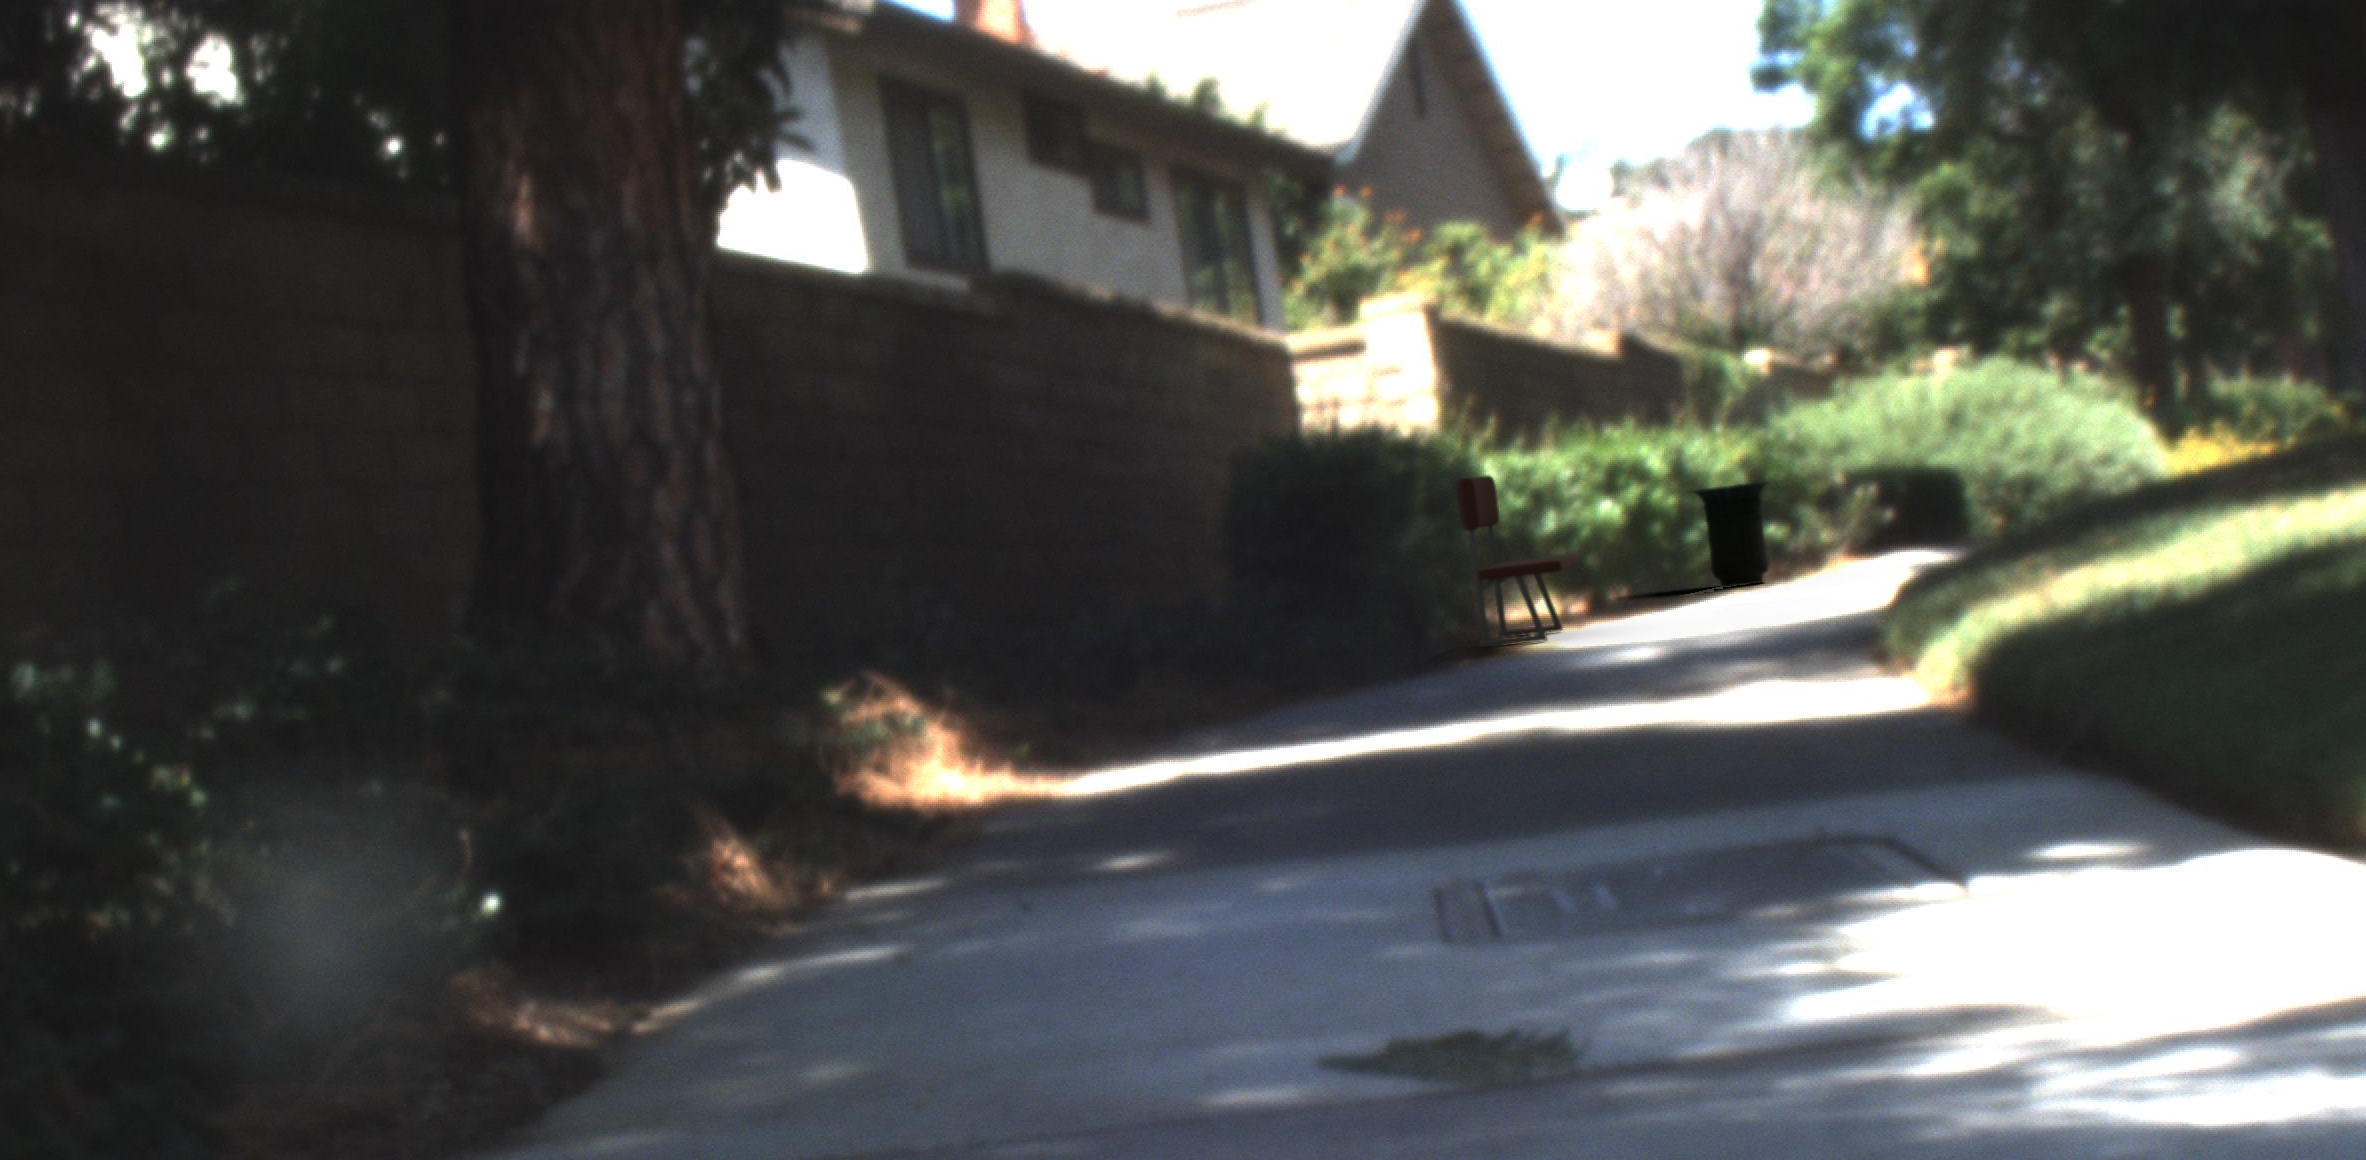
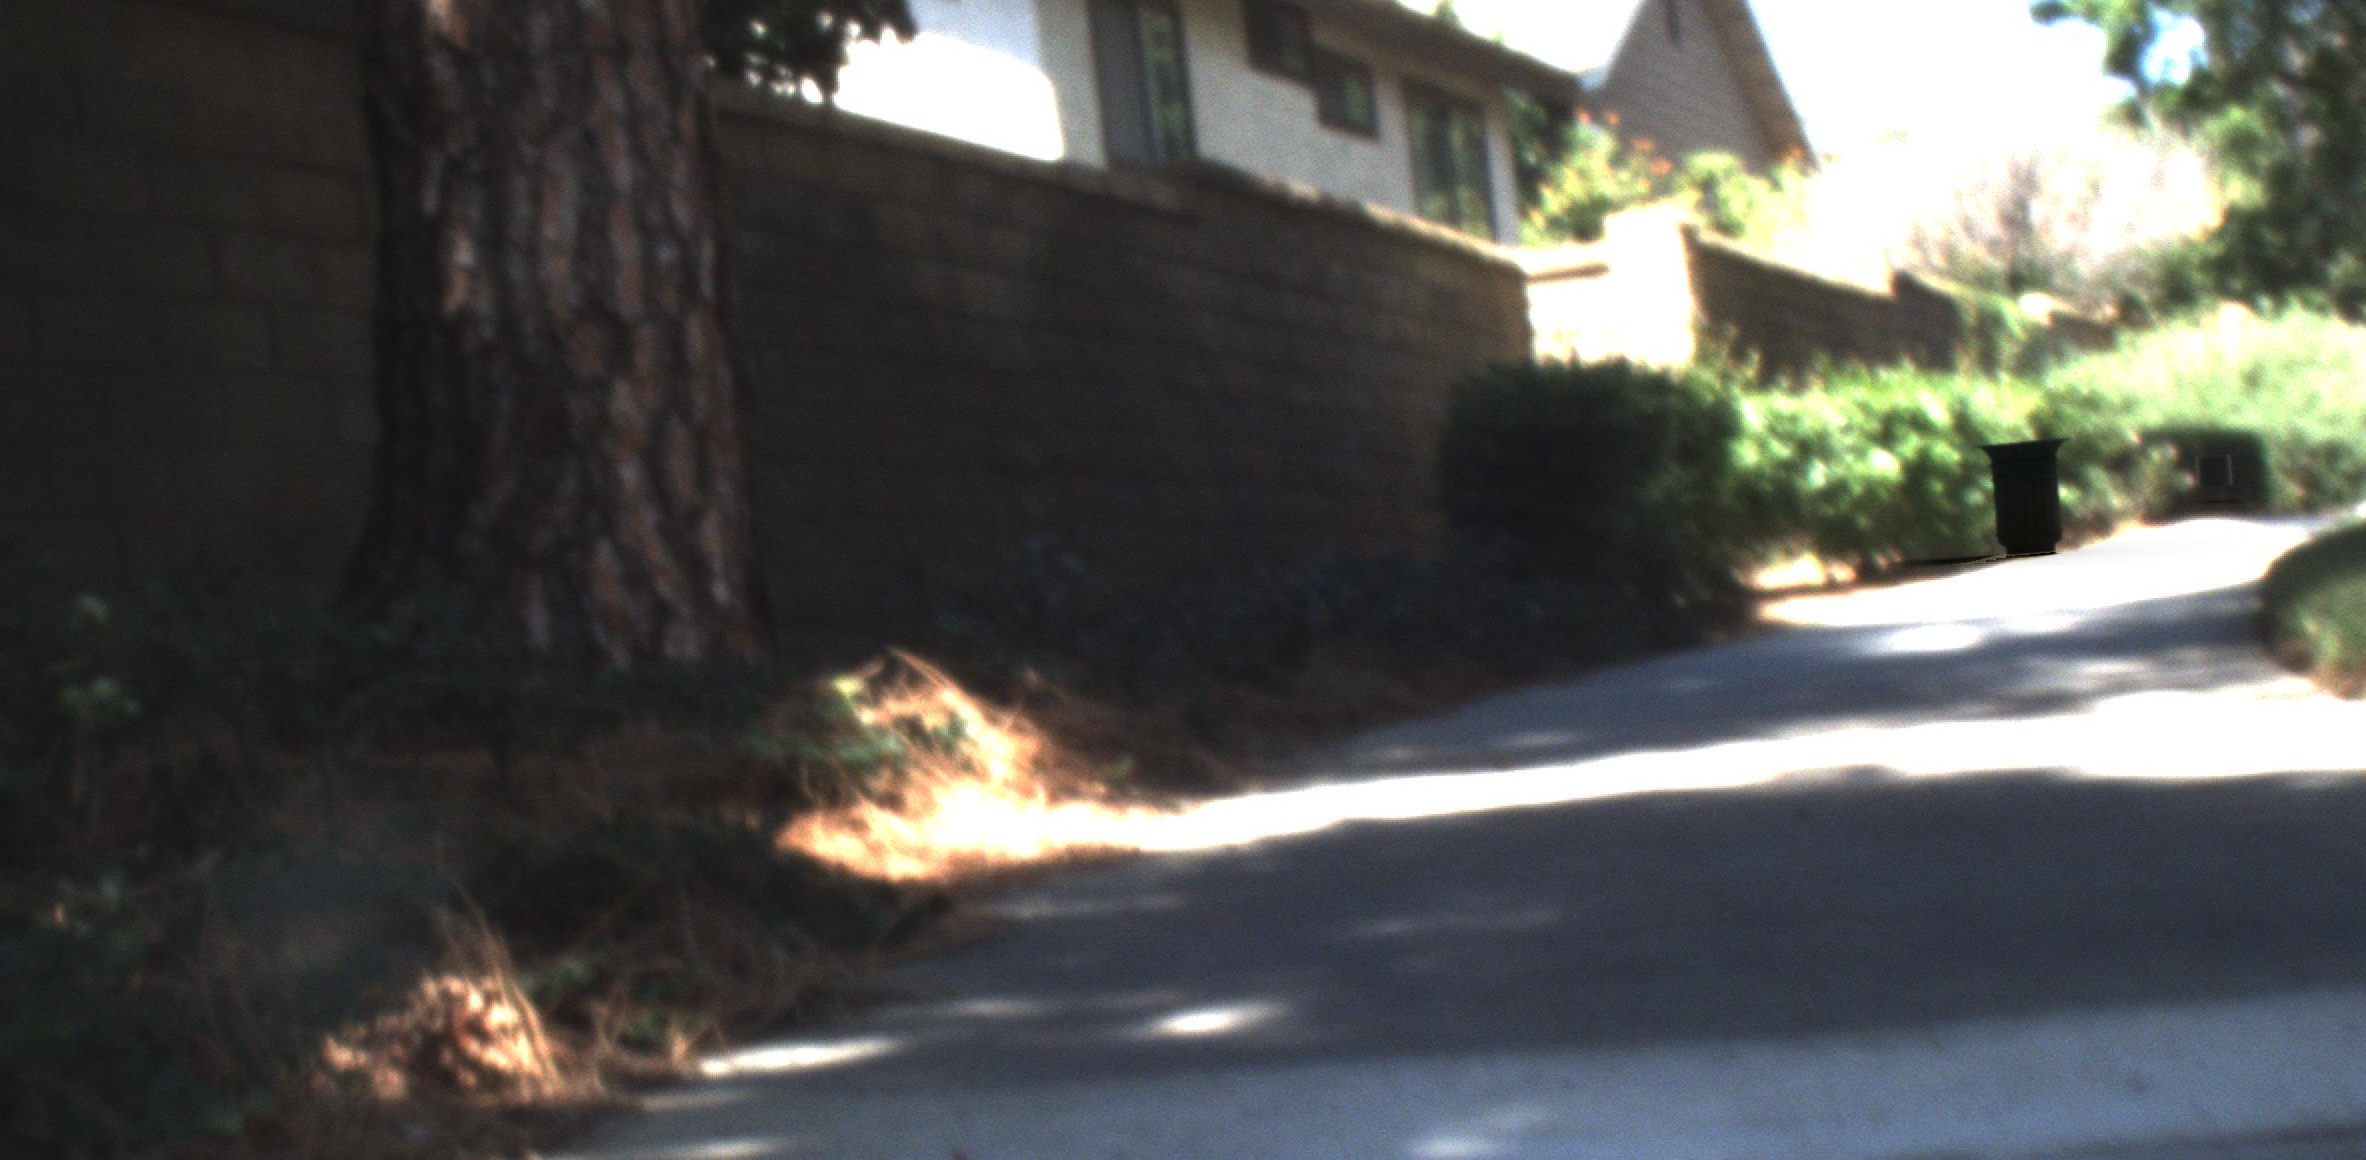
bench: present [1456,475,1578,648] -> none [1713,420,1851,619]
planter: none [1898,491,1931,535] -> present [2196,455,2232,502]

